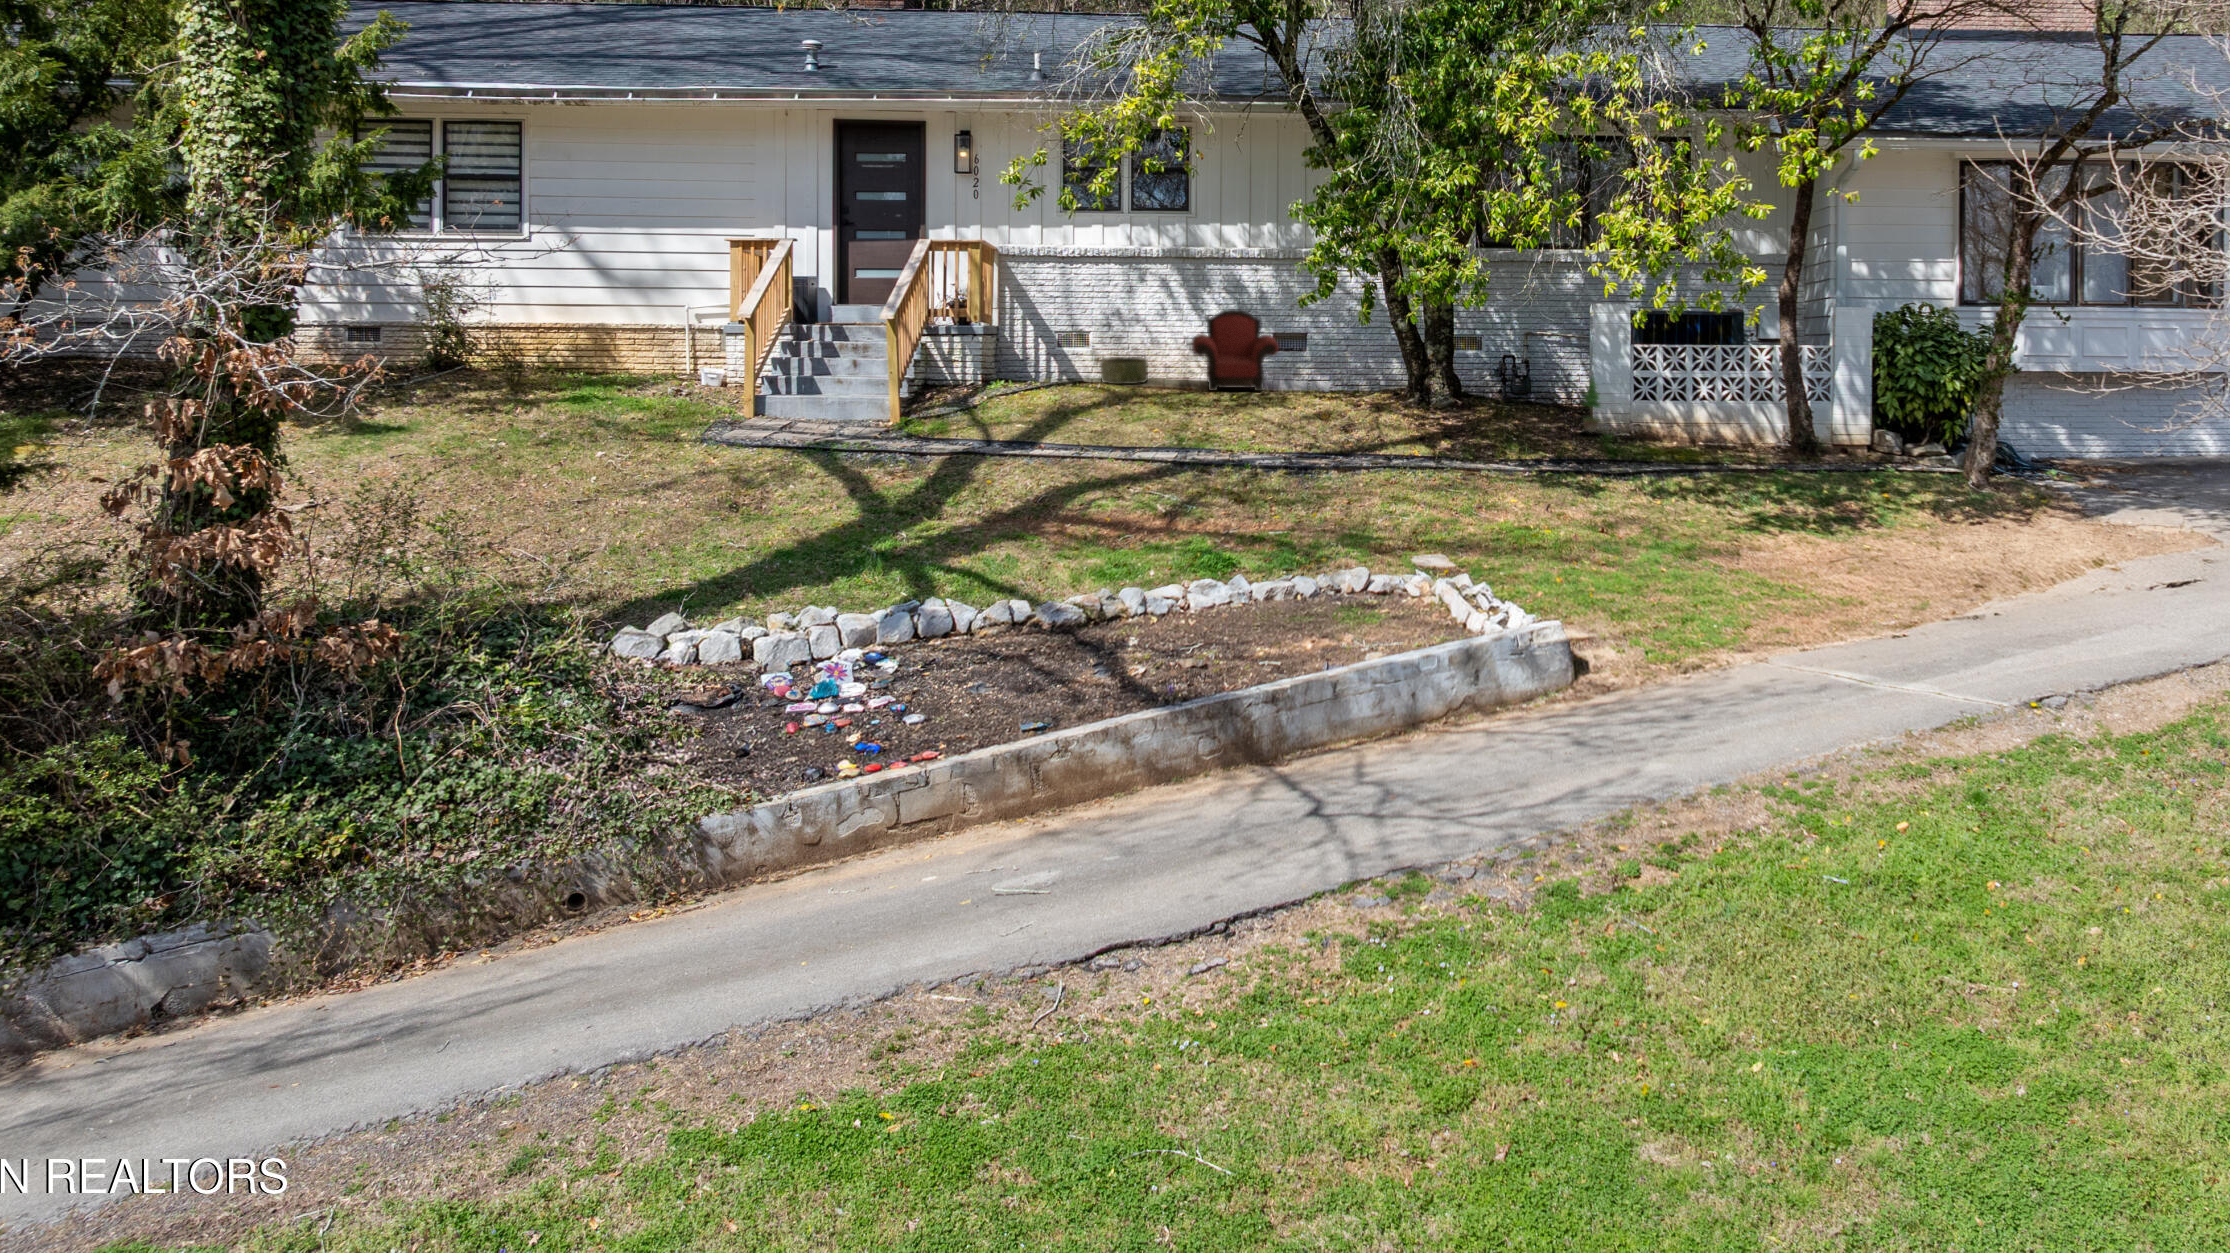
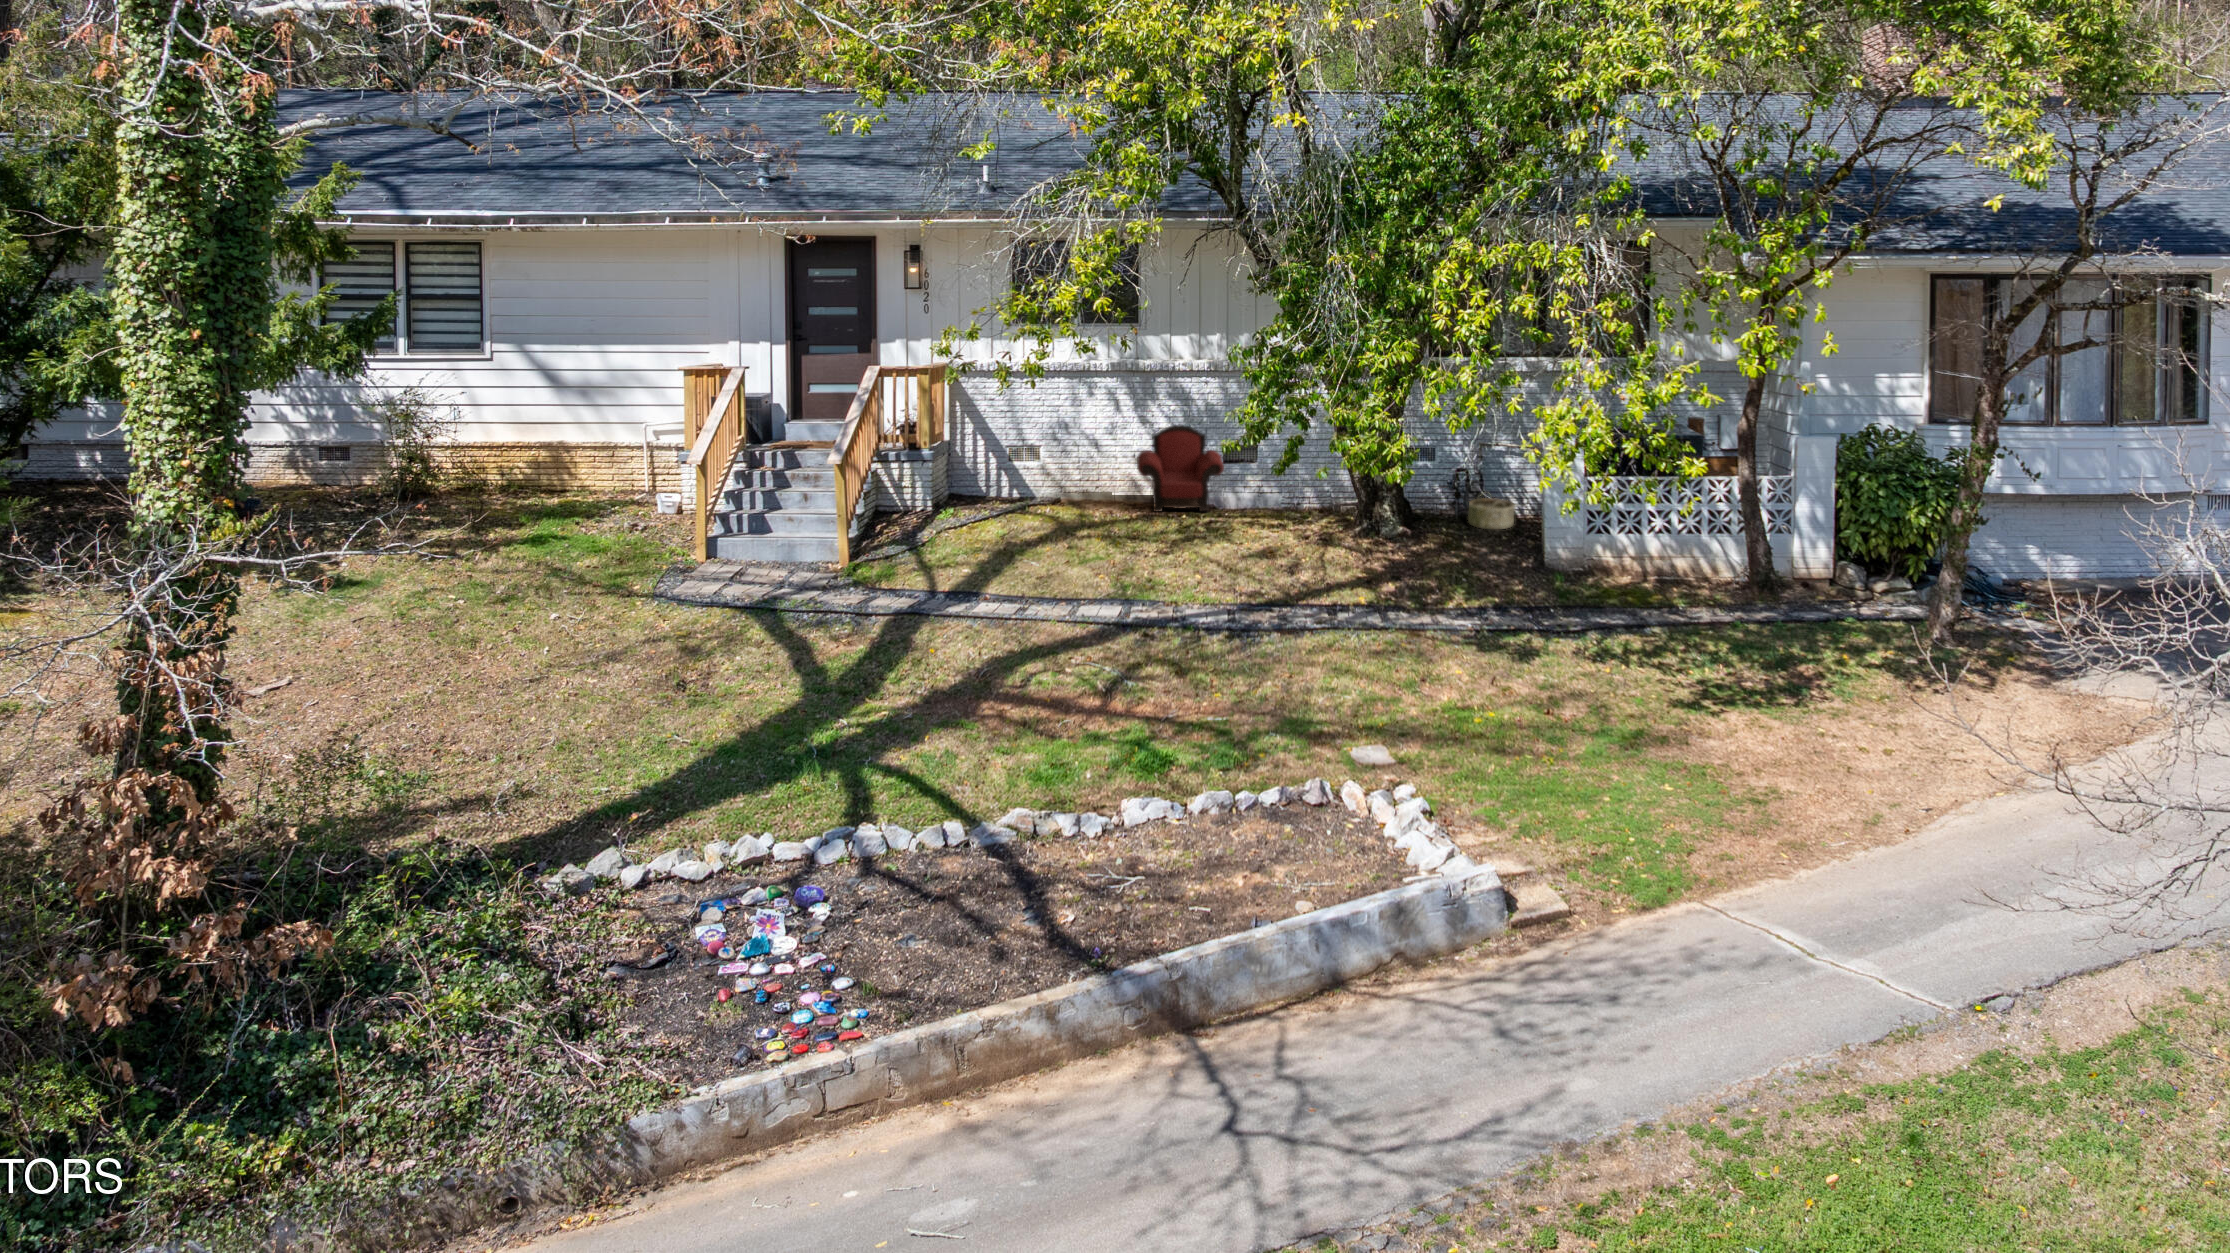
basket: present [1101,357,1148,384] -> present [1468,498,1515,529]
potted tree: present [1583,377,1601,433] -> none [1530,503,1551,561]

